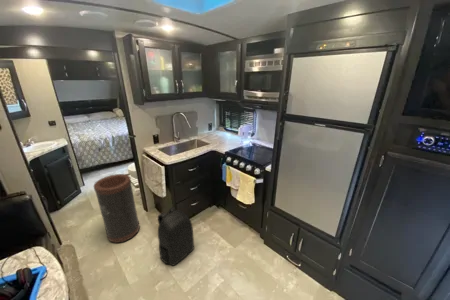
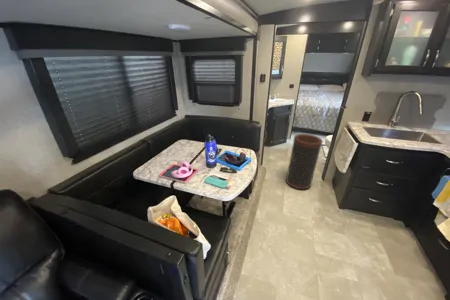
backpack: present [158,207,194,265] -> none [312,182,356,234]

